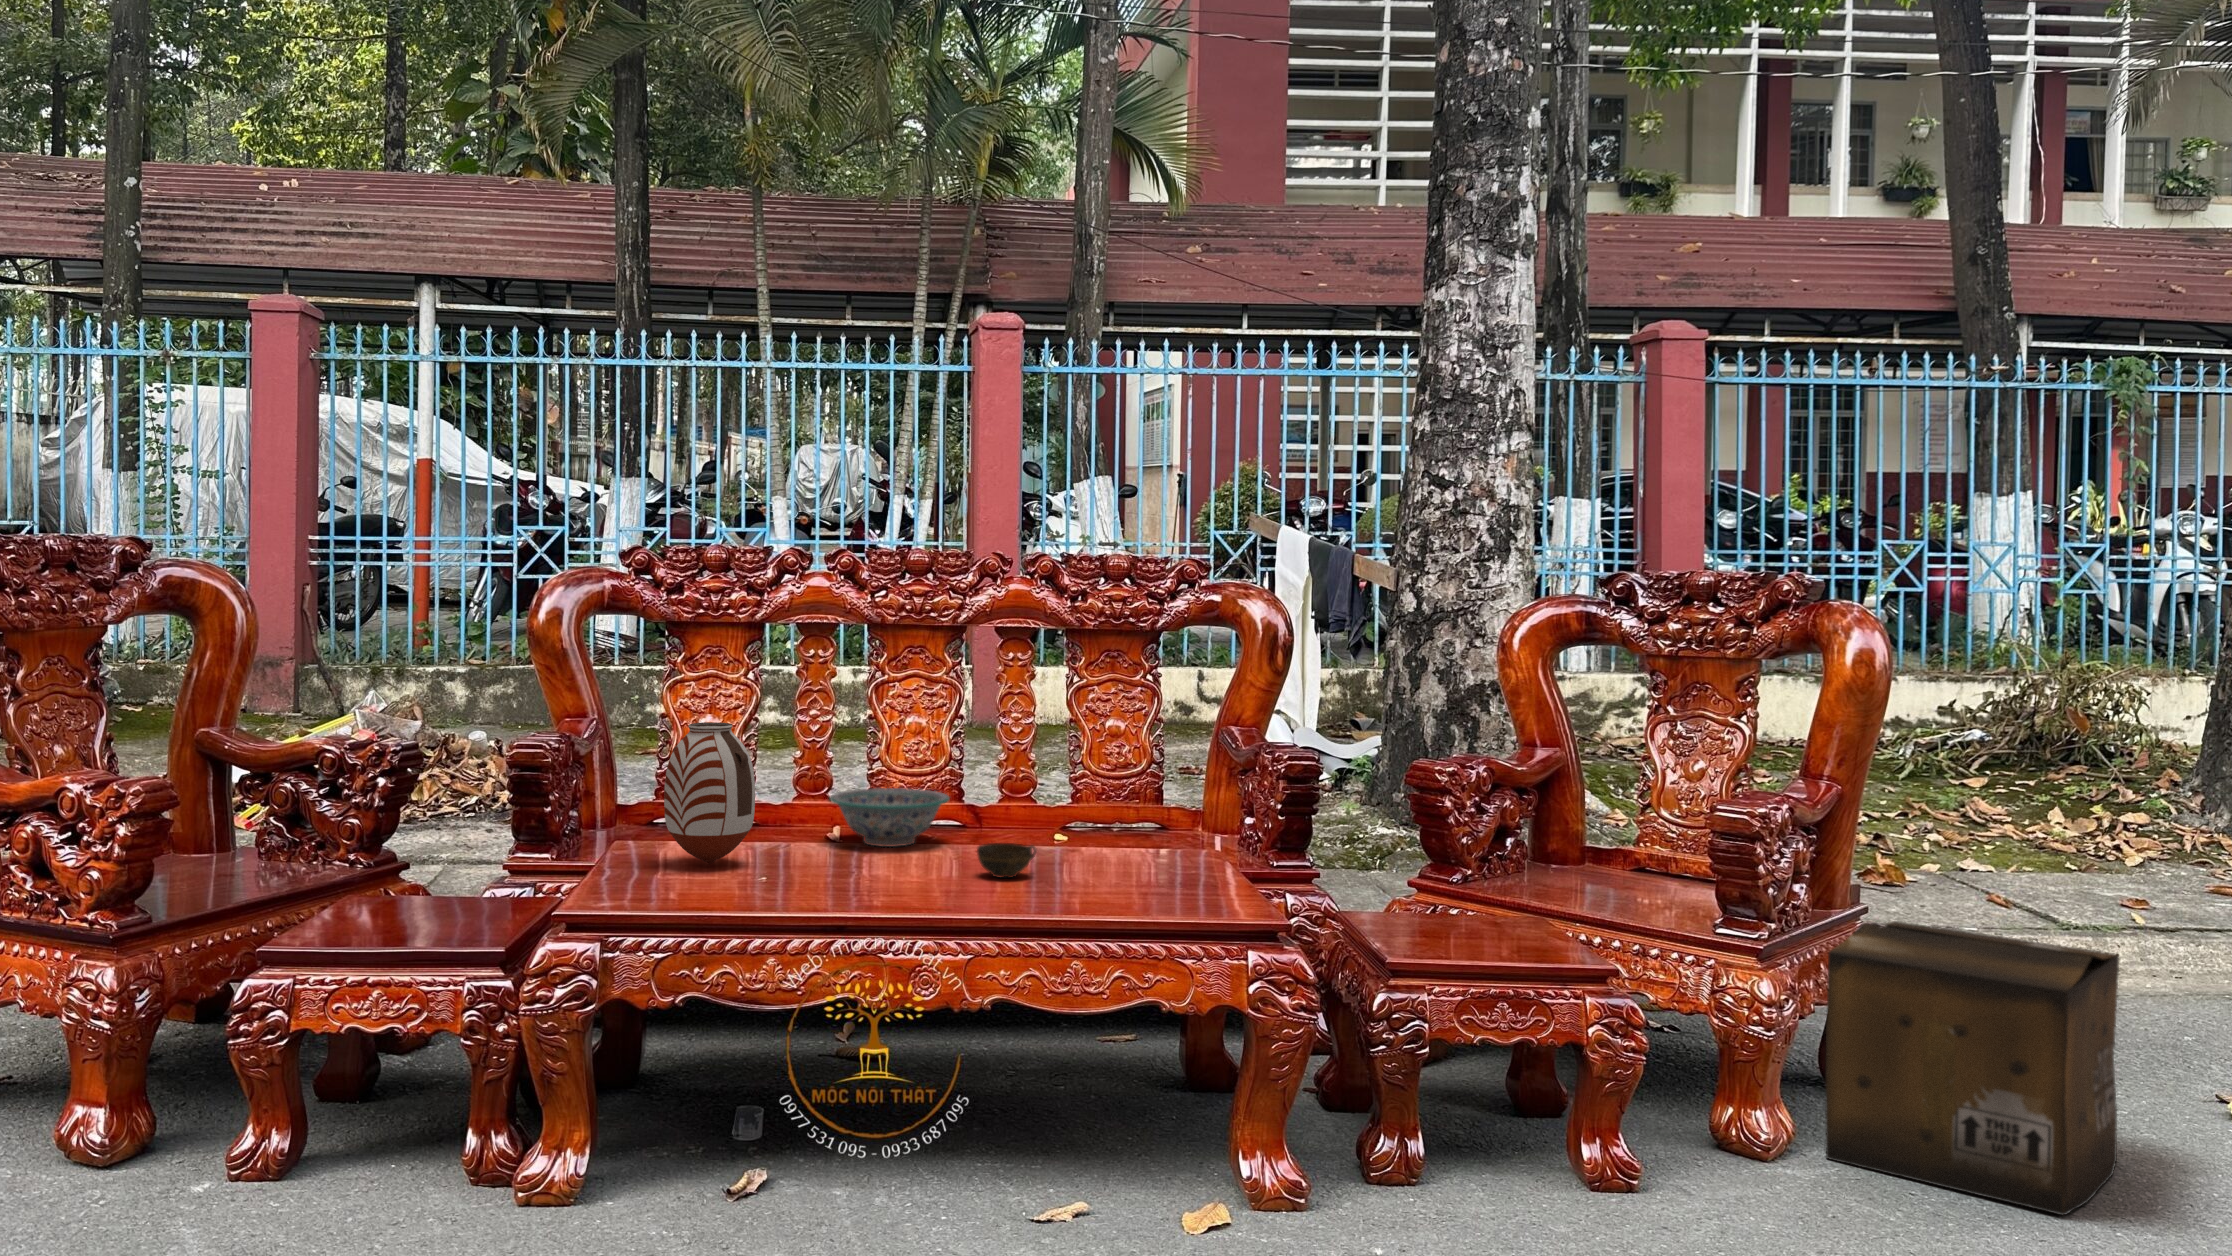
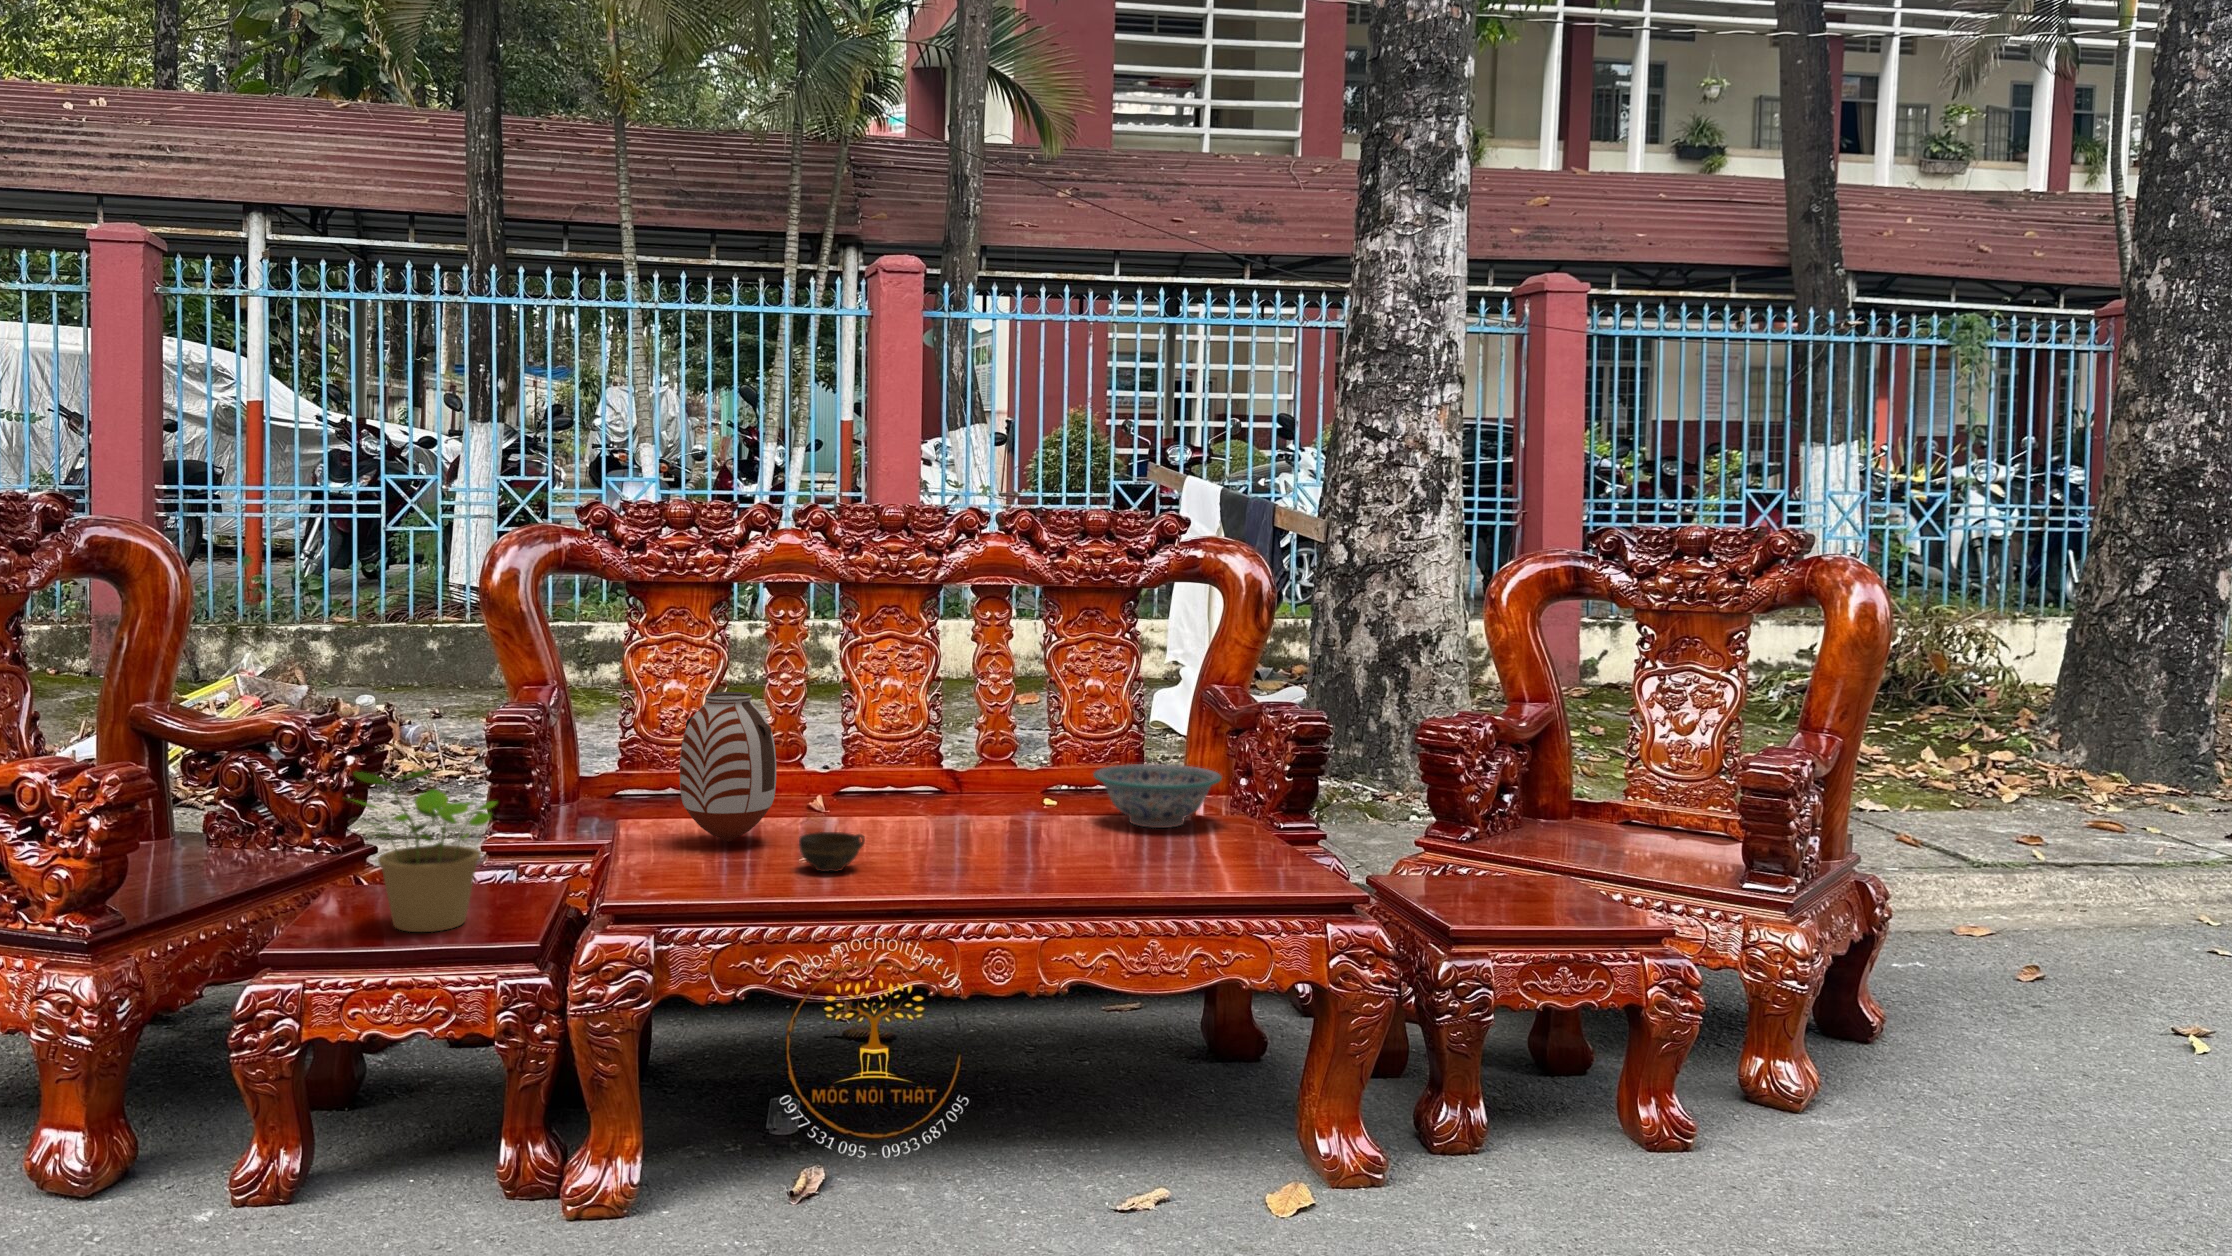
potted plant: none [337,785,479,936] -> present [354,769,497,932]
decorative bowl: present [830,788,950,847] -> present [1094,764,1222,828]
cup: present [977,843,1036,878] -> present [799,832,865,872]
cardboard box: present [1826,921,2119,1215] -> none [1851,870,2121,1157]

